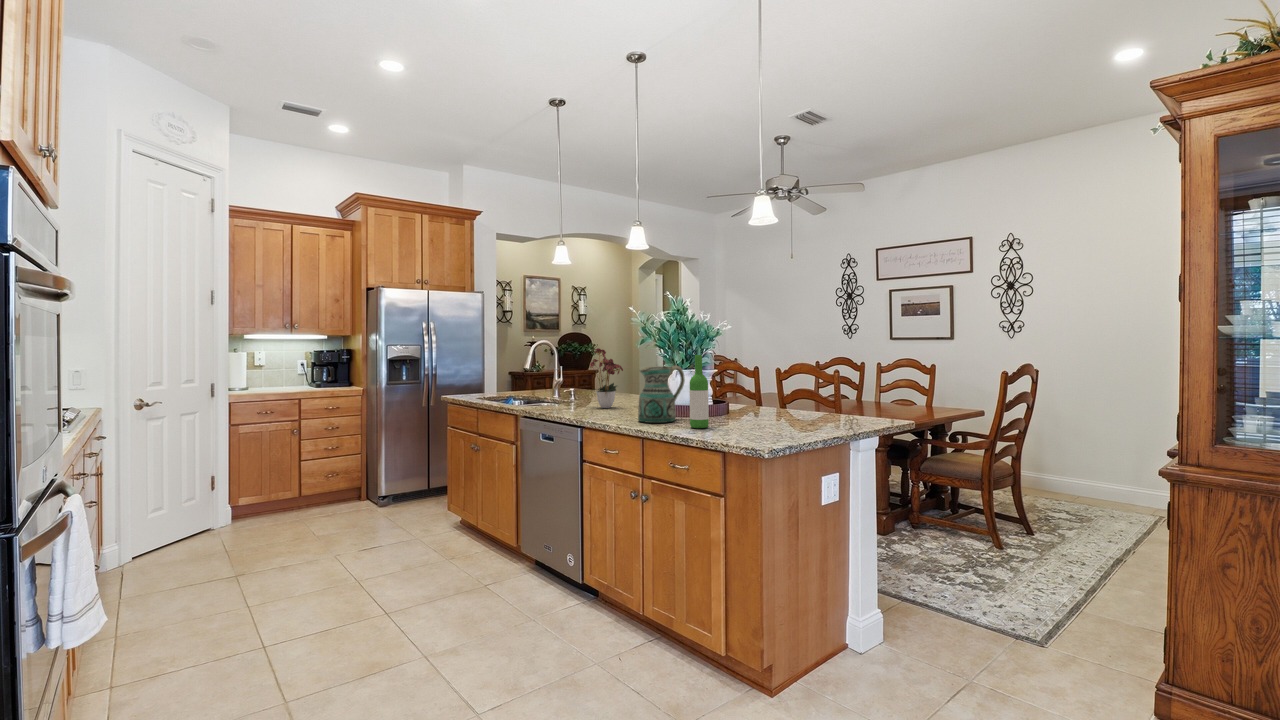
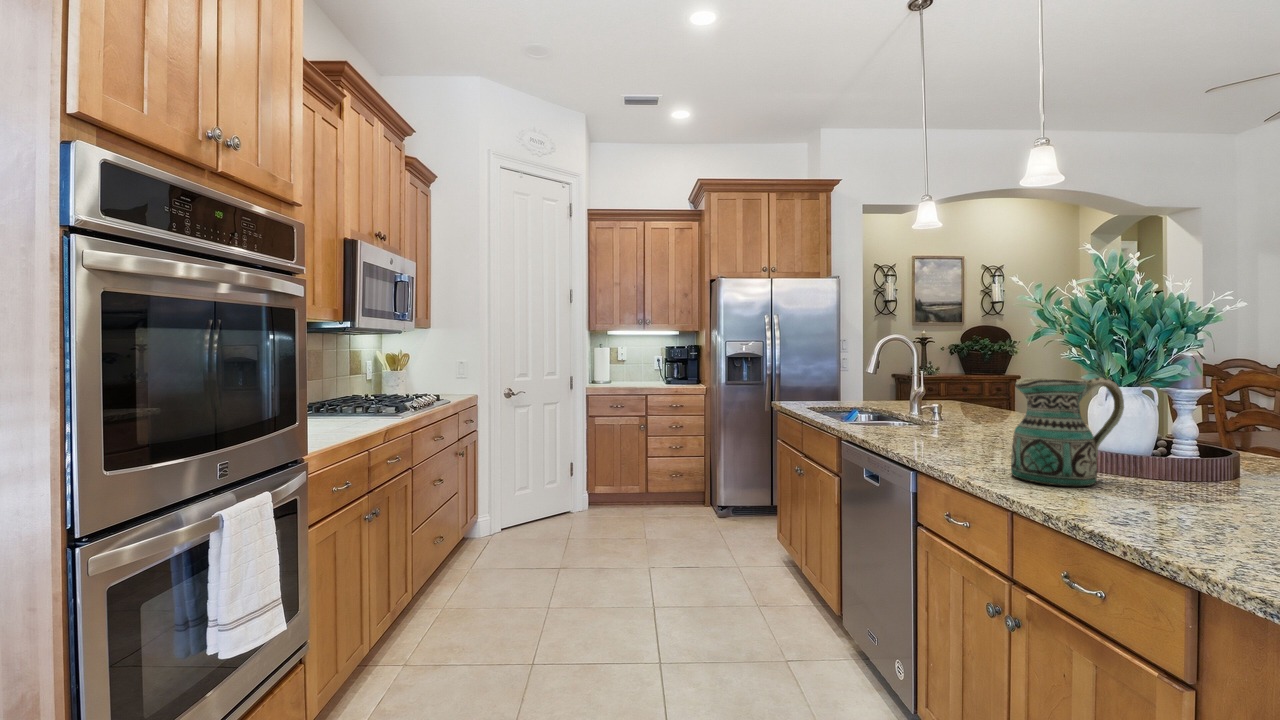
flower arrangement: present [590,348,623,408] -> none [944,340,1011,441]
wine bottle: present [690,355,709,428] -> none [1122,359,1174,515]

